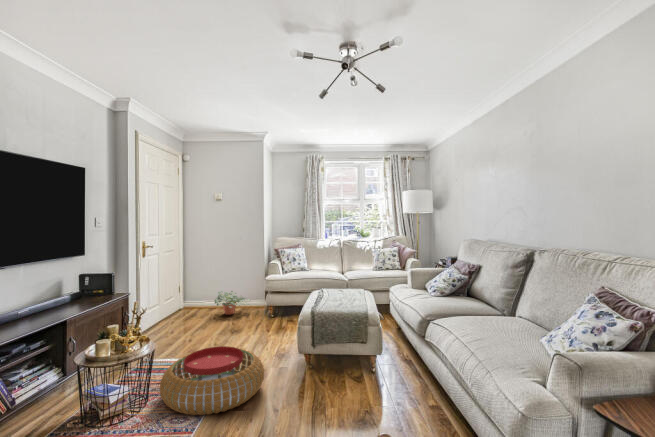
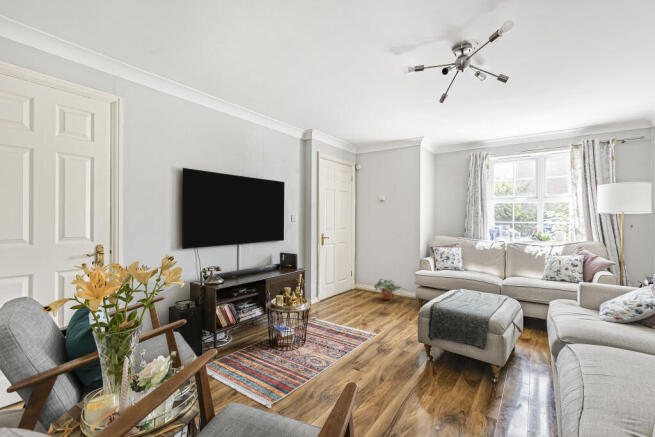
pouf: present [160,346,264,415] -> none [310,318,385,366]

